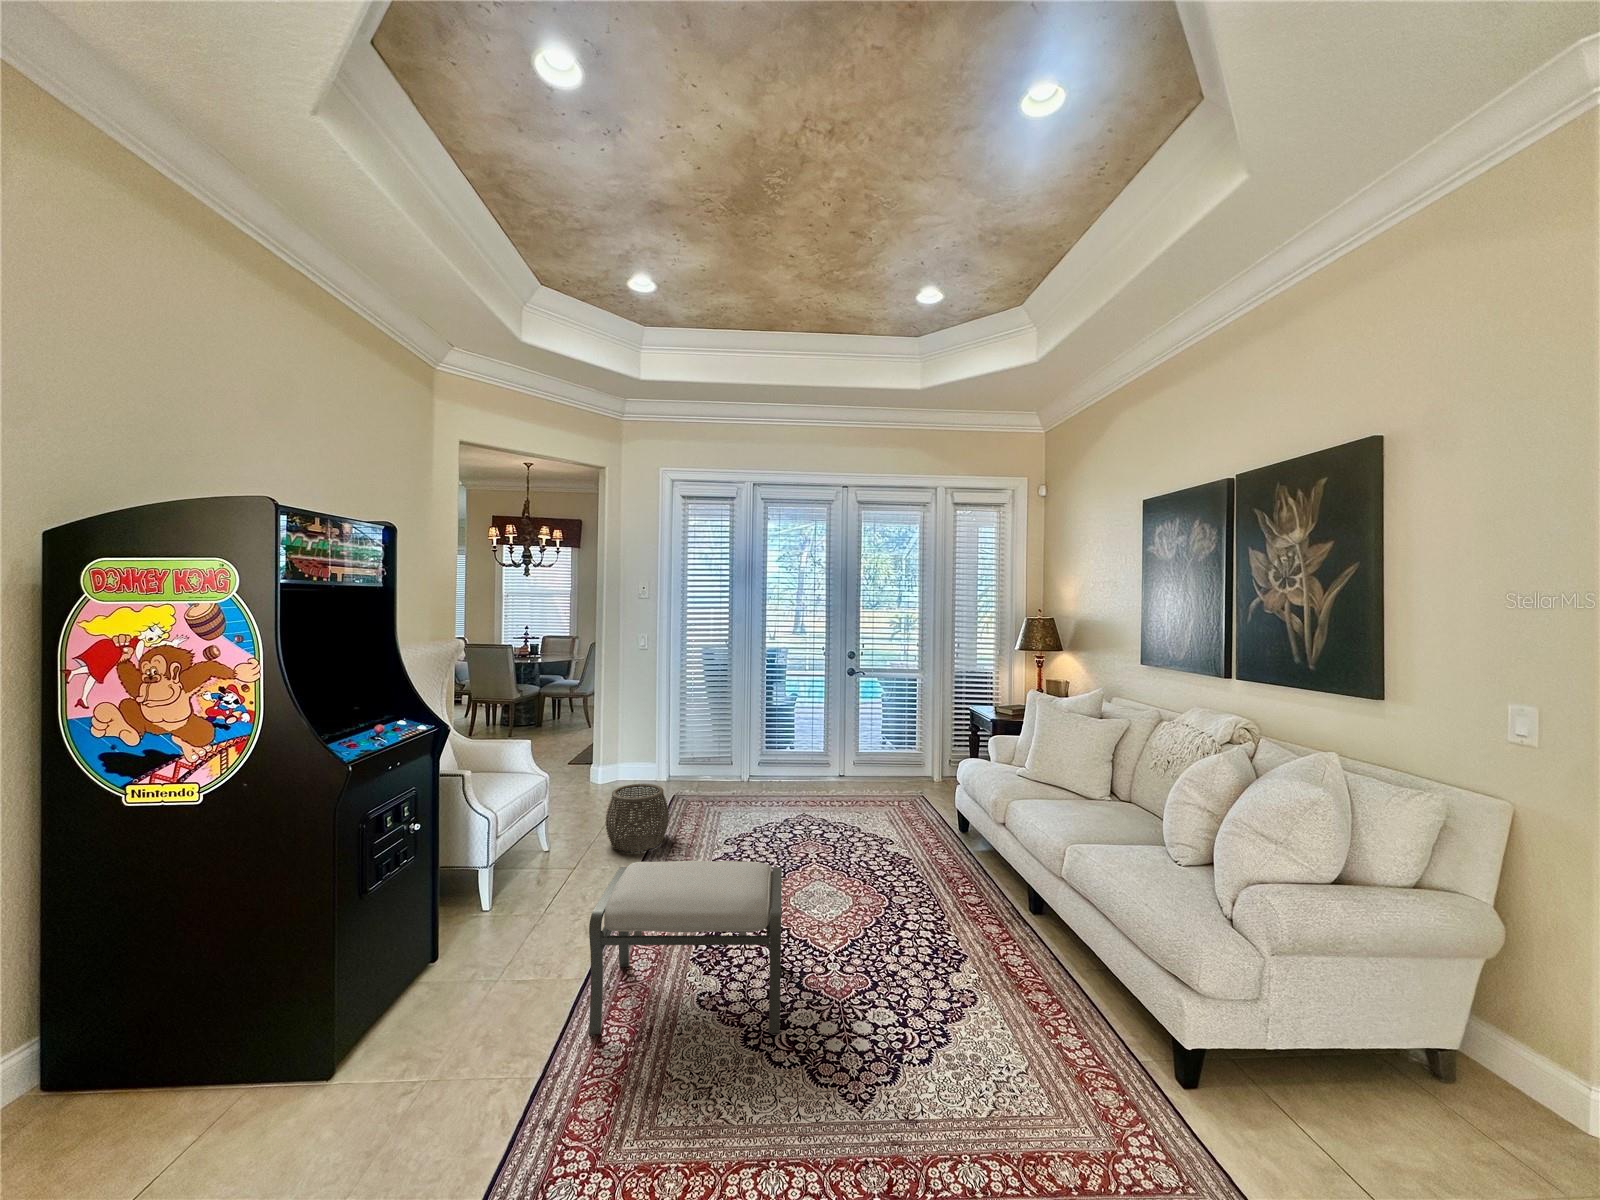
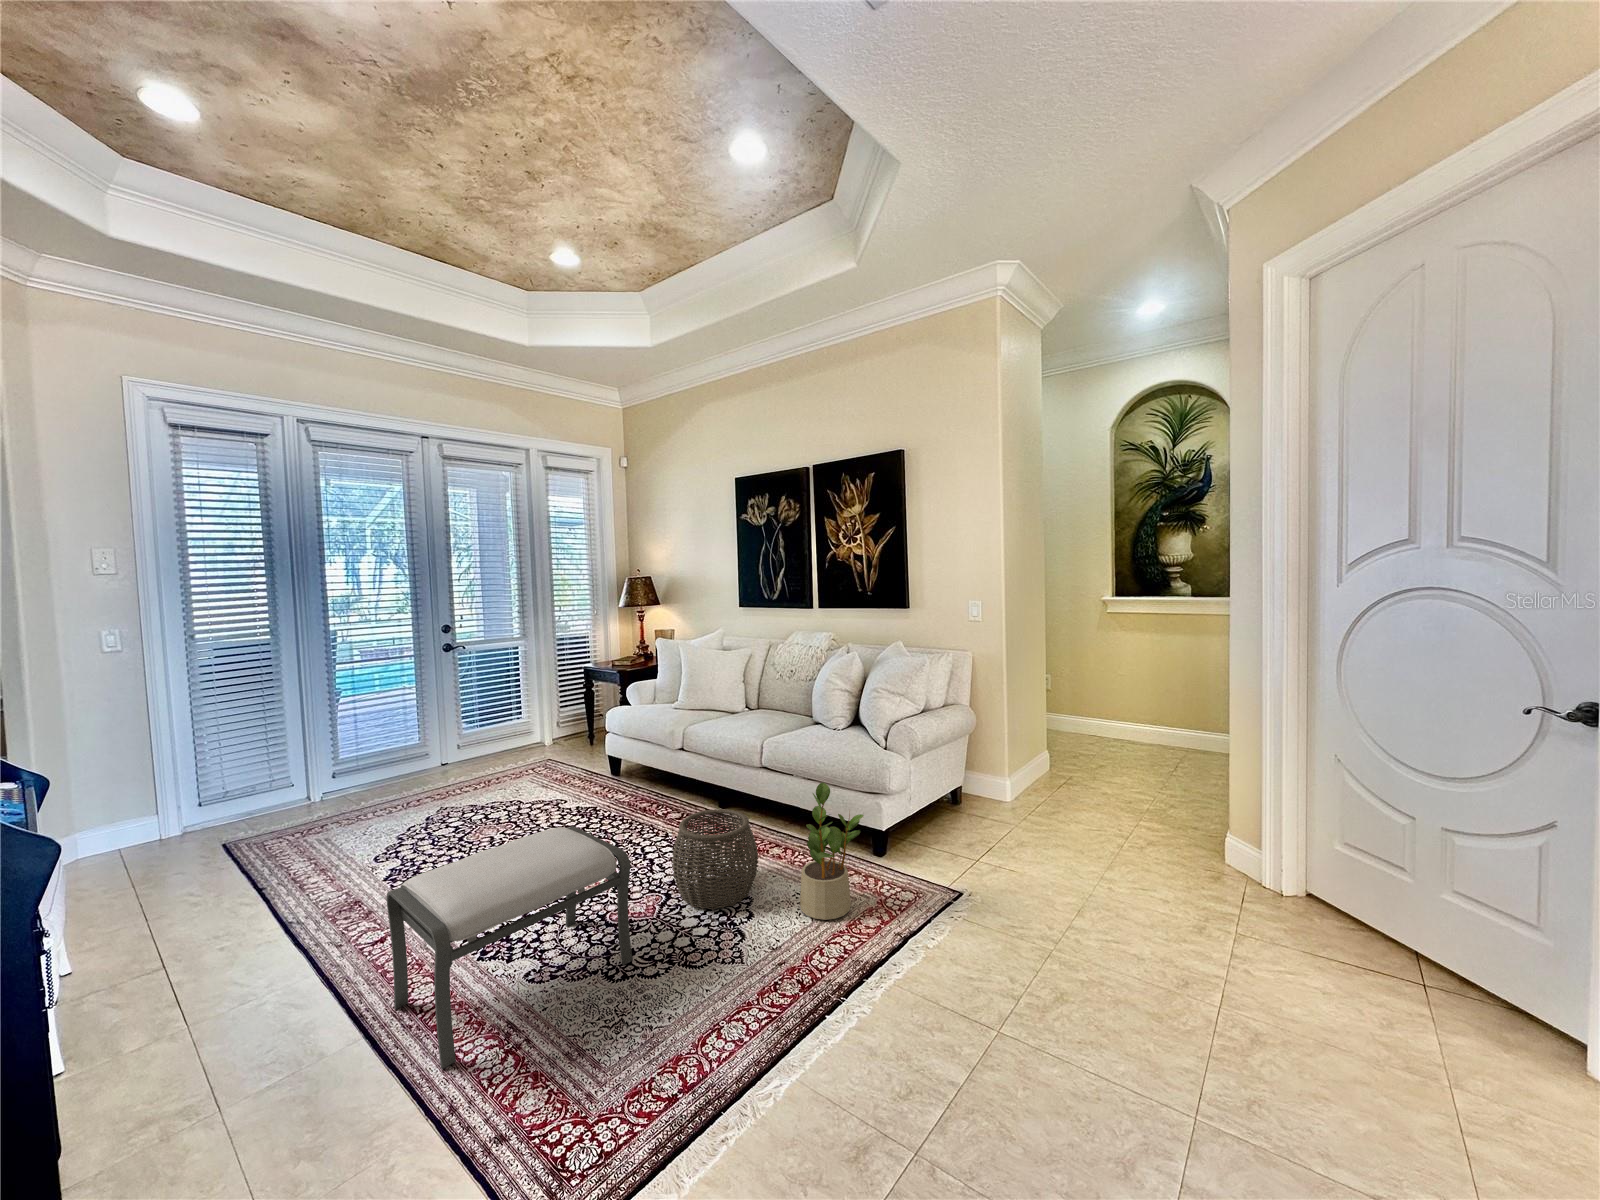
woven basket: present [605,784,669,852] -> present [672,809,758,910]
potted plant: none [986,928,1089,1138] -> present [800,783,864,920]

